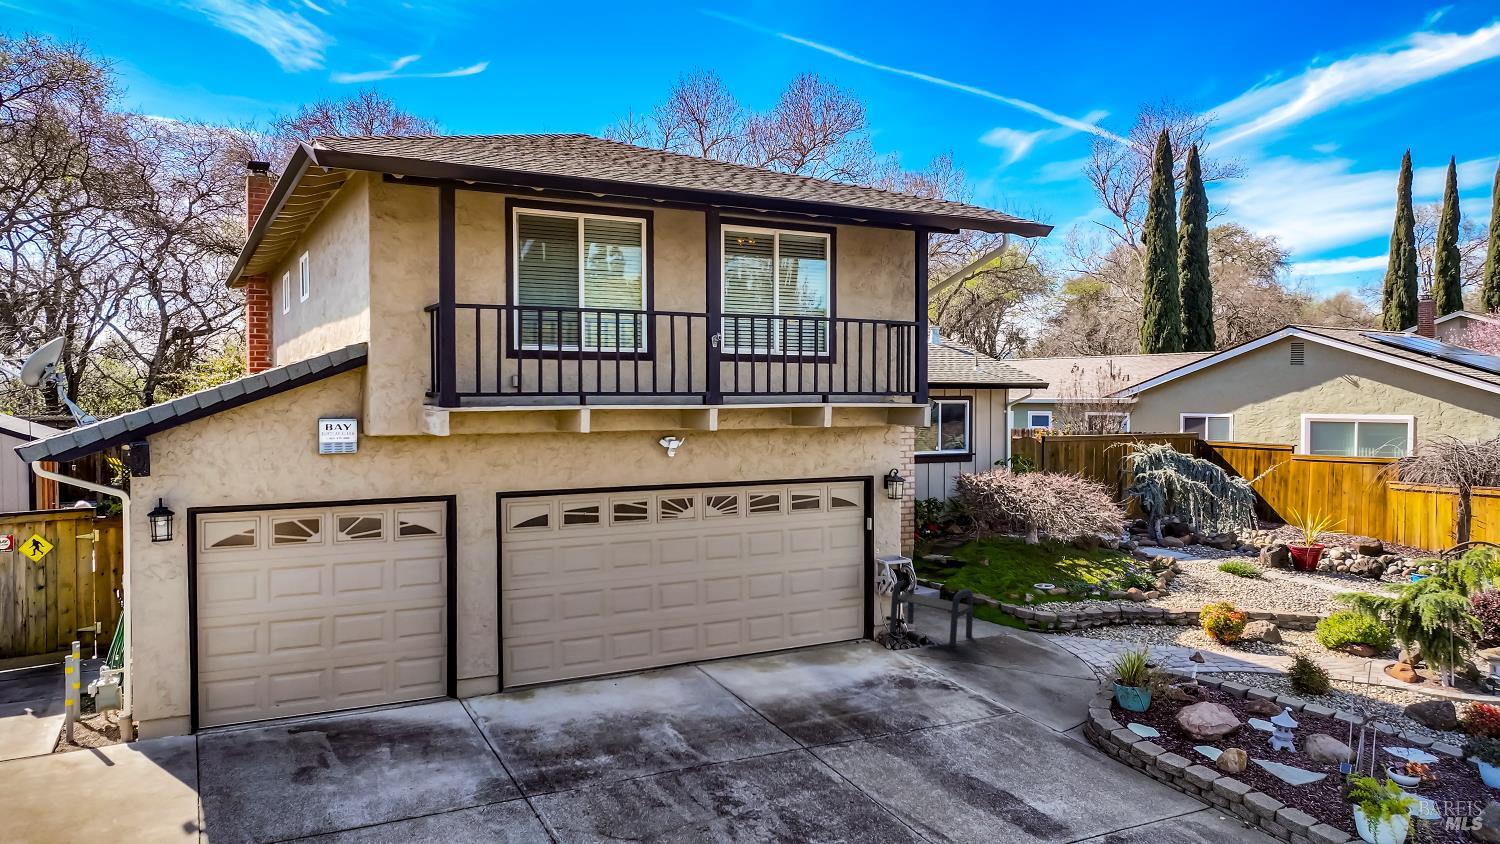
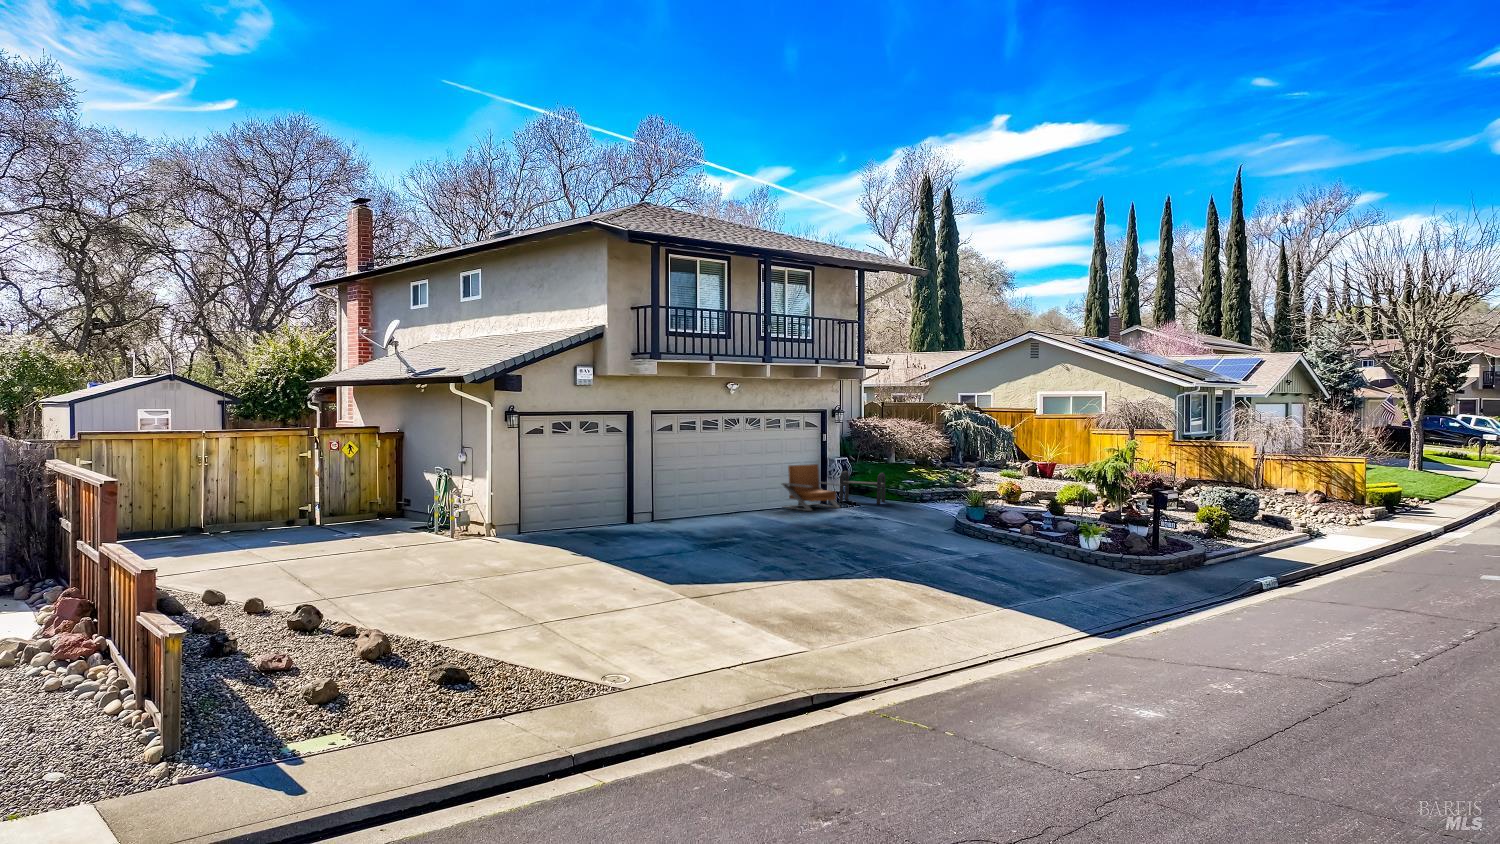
lounge chair: none [772,571,875,665] -> present [782,464,840,511]

